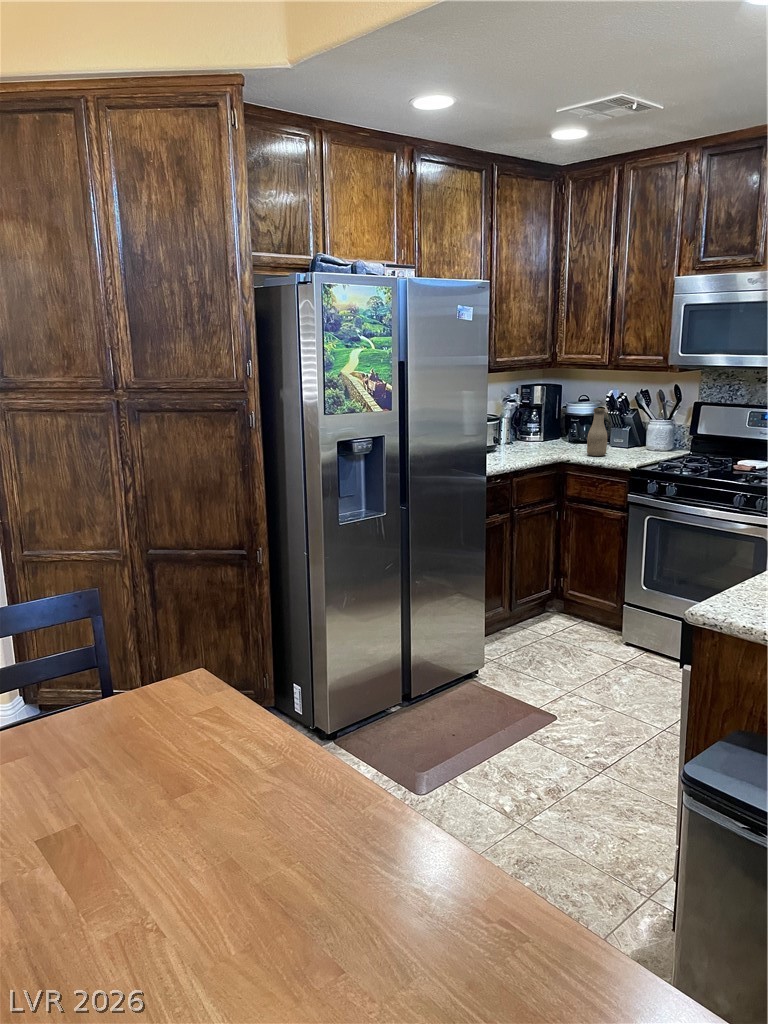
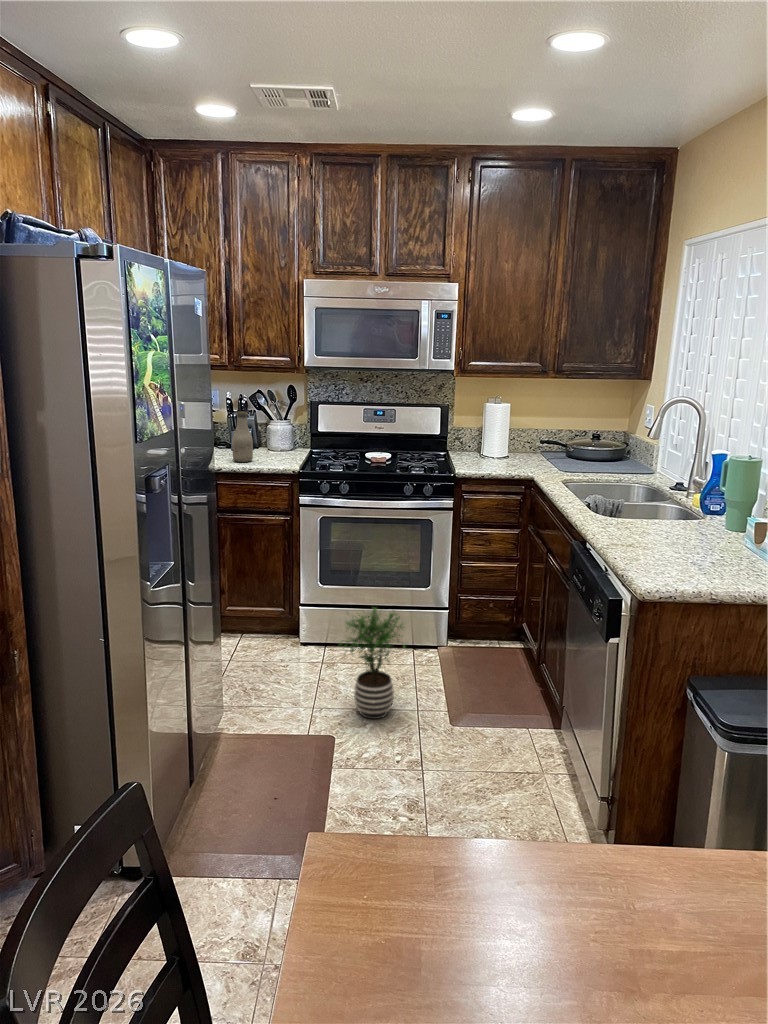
potted plant: none [577,607,662,721] -> present [340,608,405,719]

